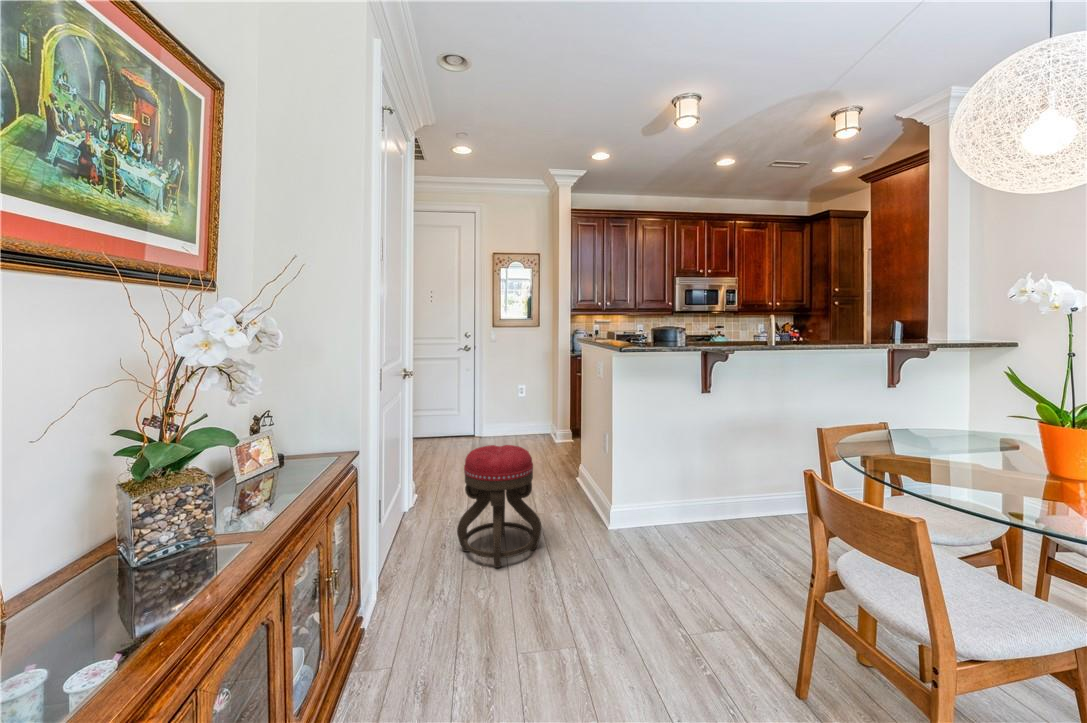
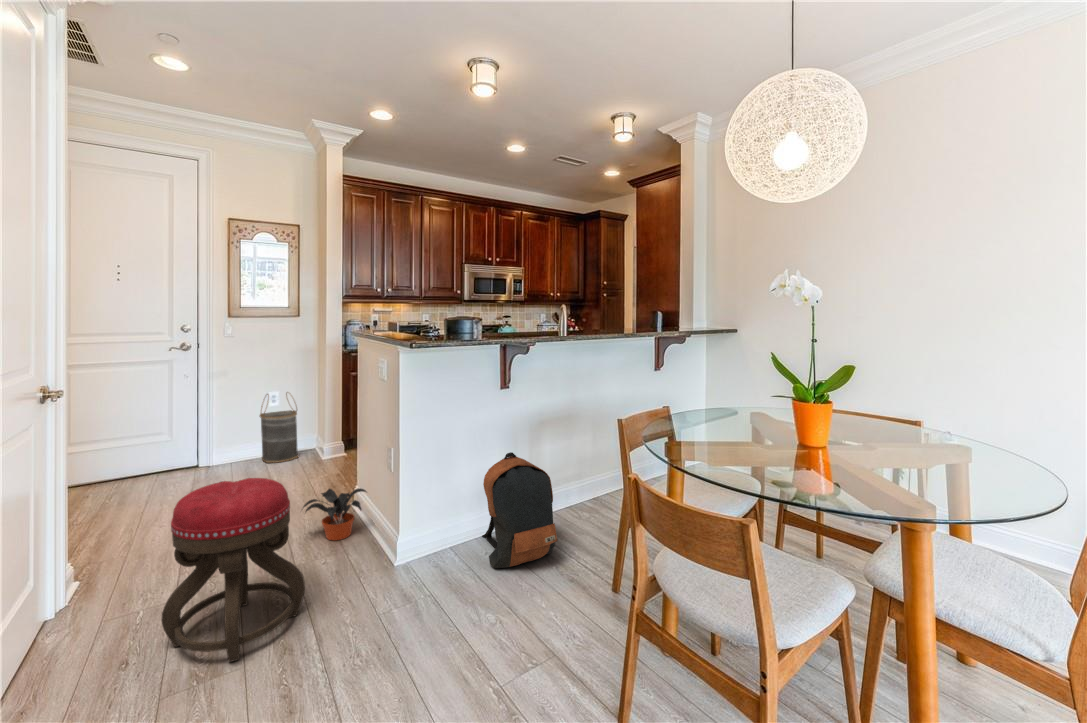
basket: none [509,389,535,444] -> present [260,392,298,463]
backpack: none [682,449,752,550] -> present [482,452,557,568]
potted plant: none [538,464,588,506] -> present [303,488,366,540]

